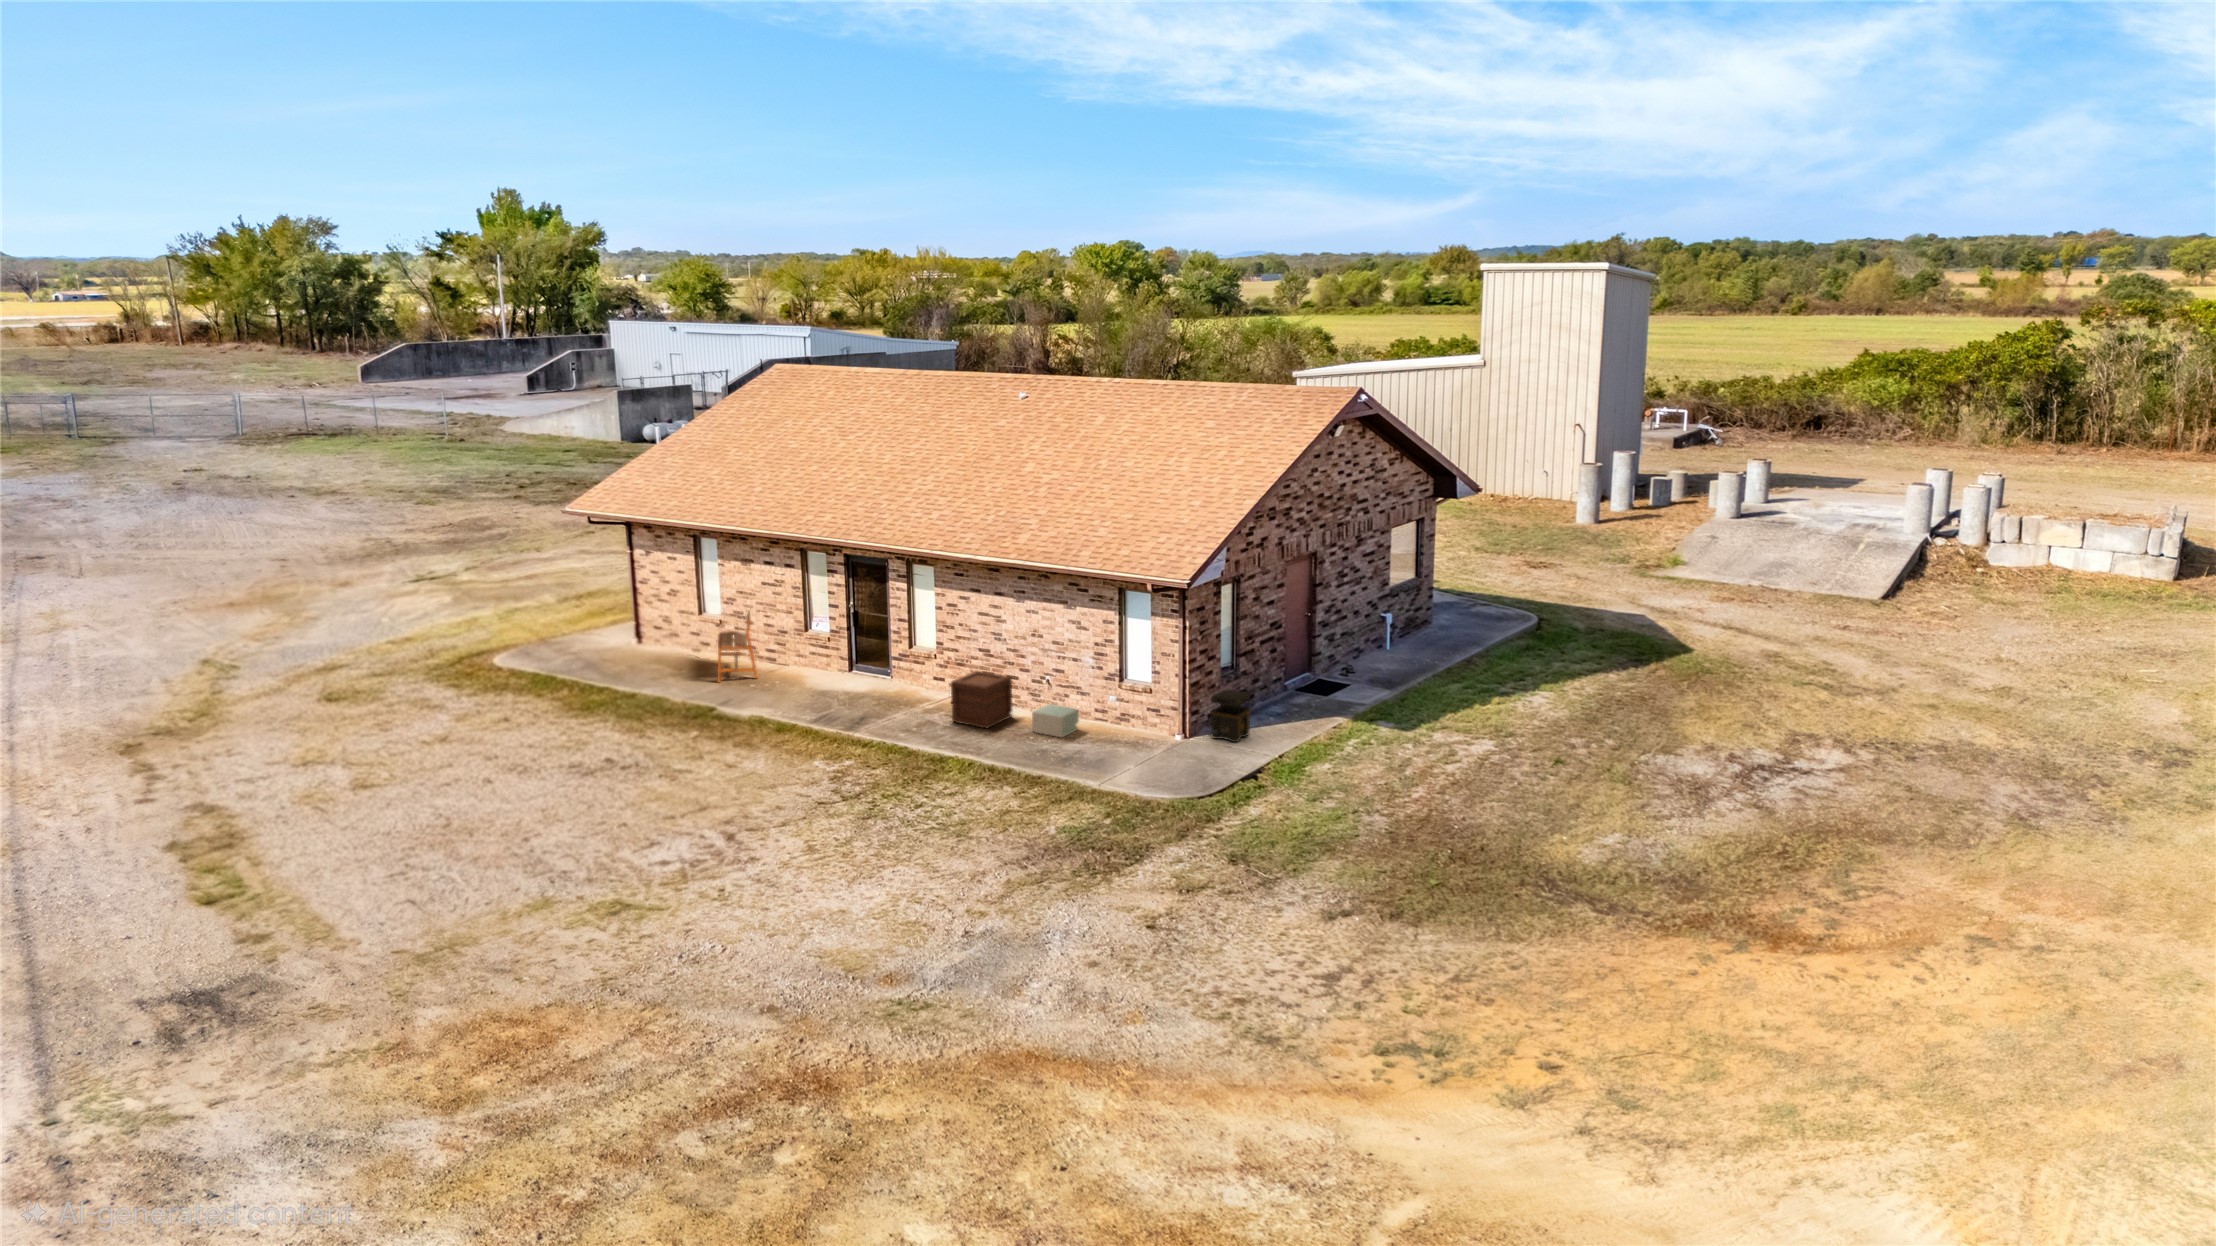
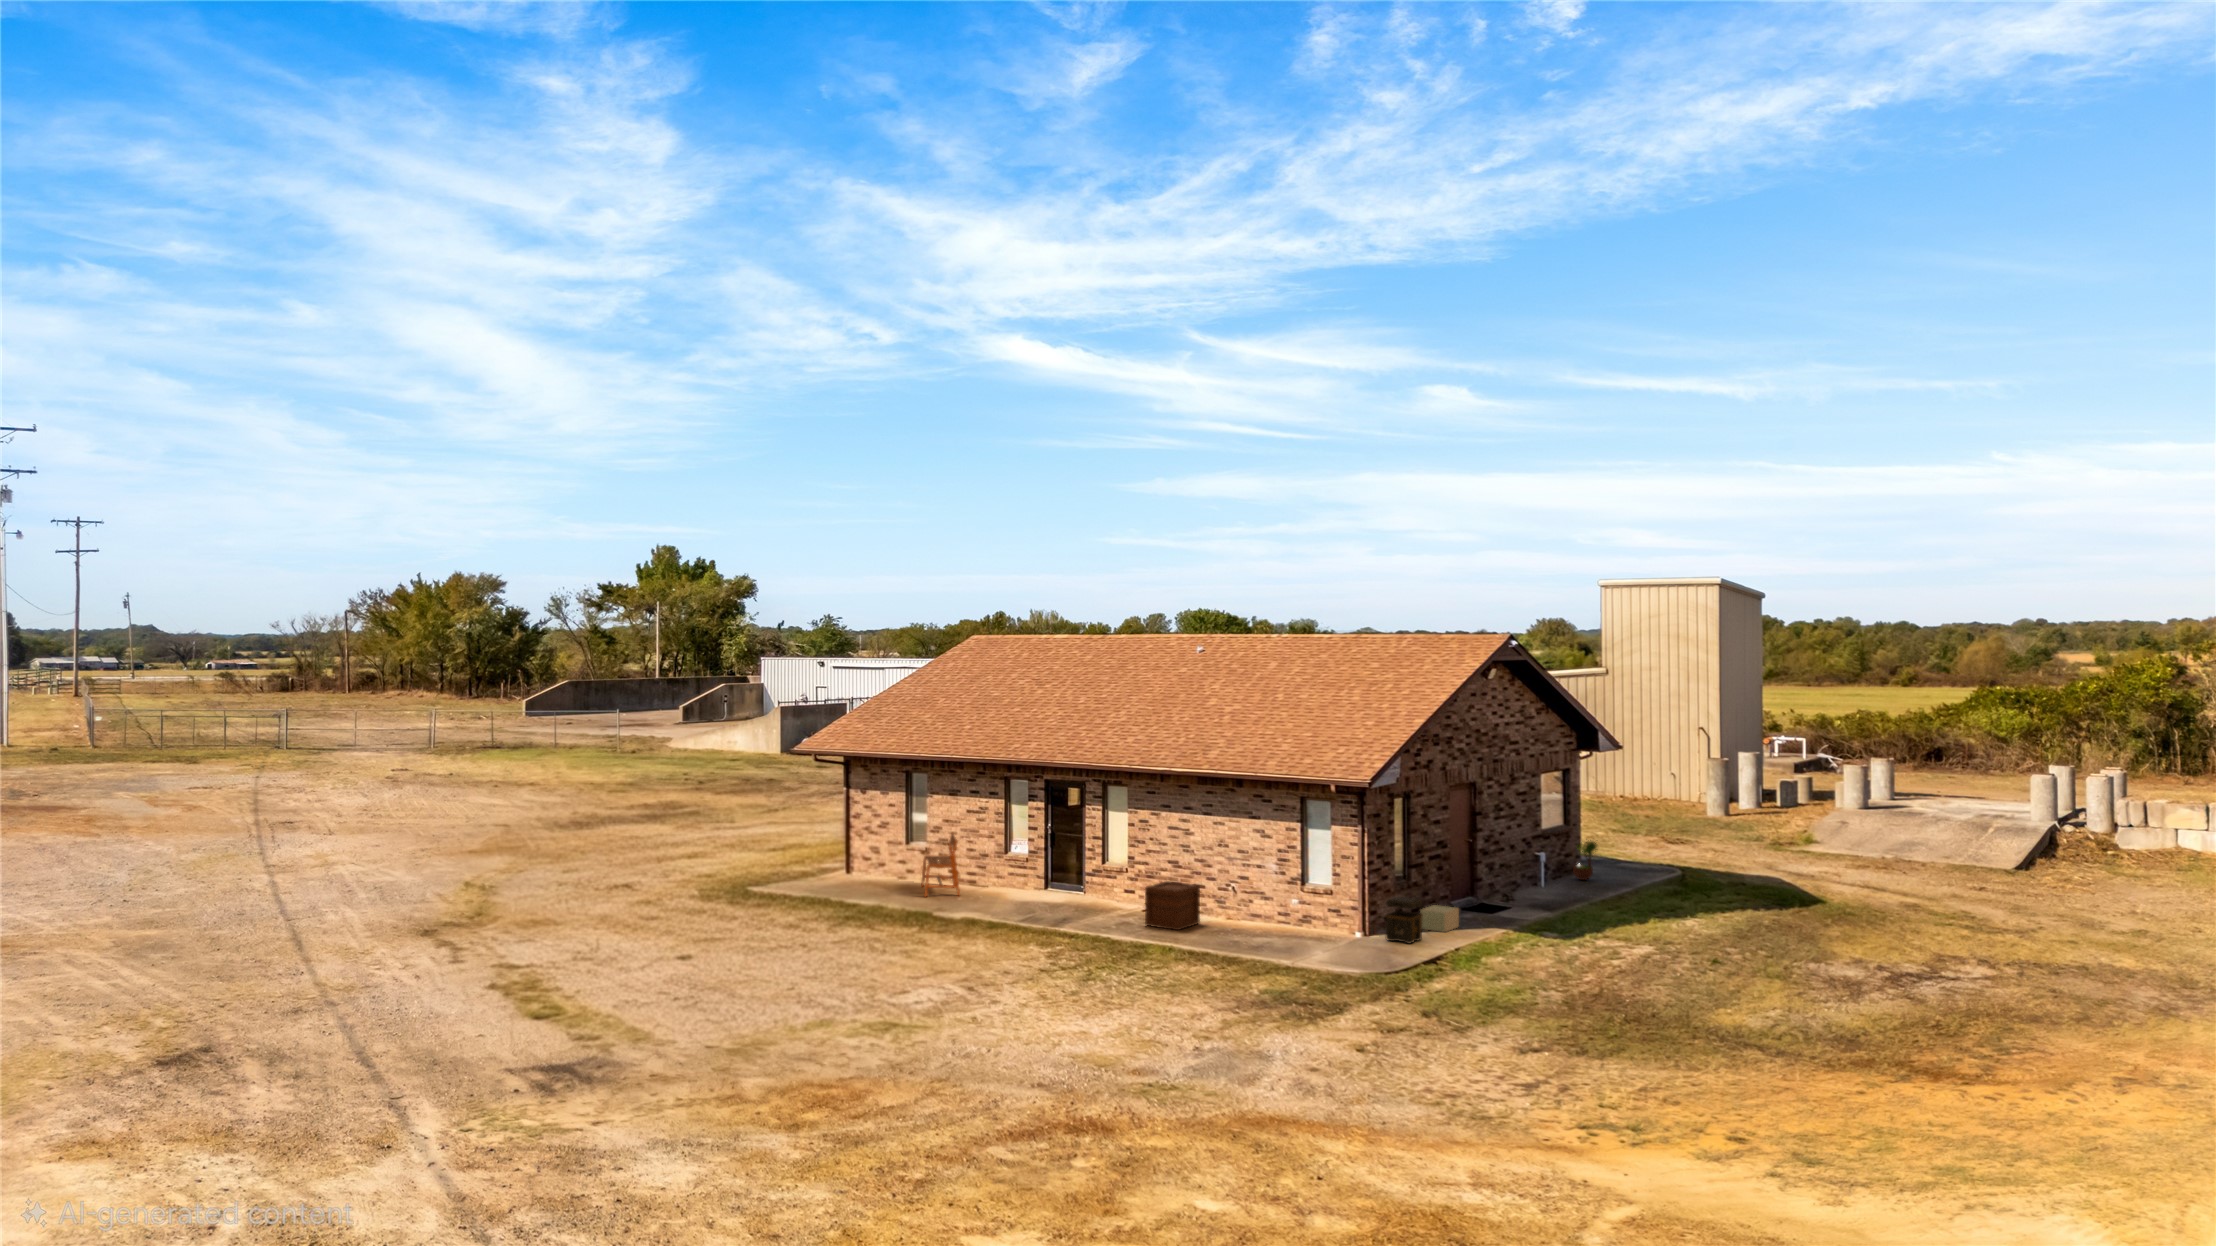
potted tree: none [1425,586,1453,632] -> present [1573,840,1597,880]
storage box: present [1032,704,1079,737] -> present [1420,905,1459,932]

